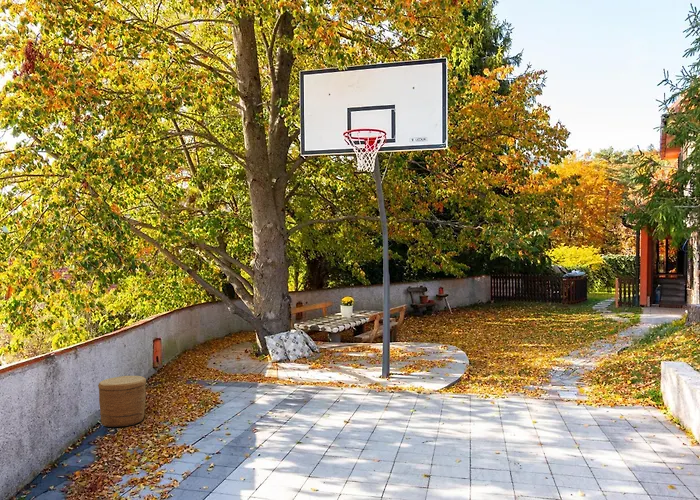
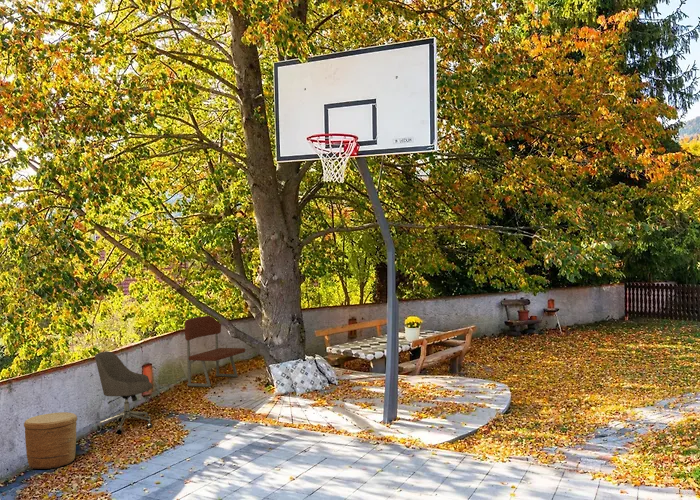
bench: none [182,295,230,358] -> present [185,316,245,387]
chair: none [134,323,188,397] -> present [95,351,153,434]

